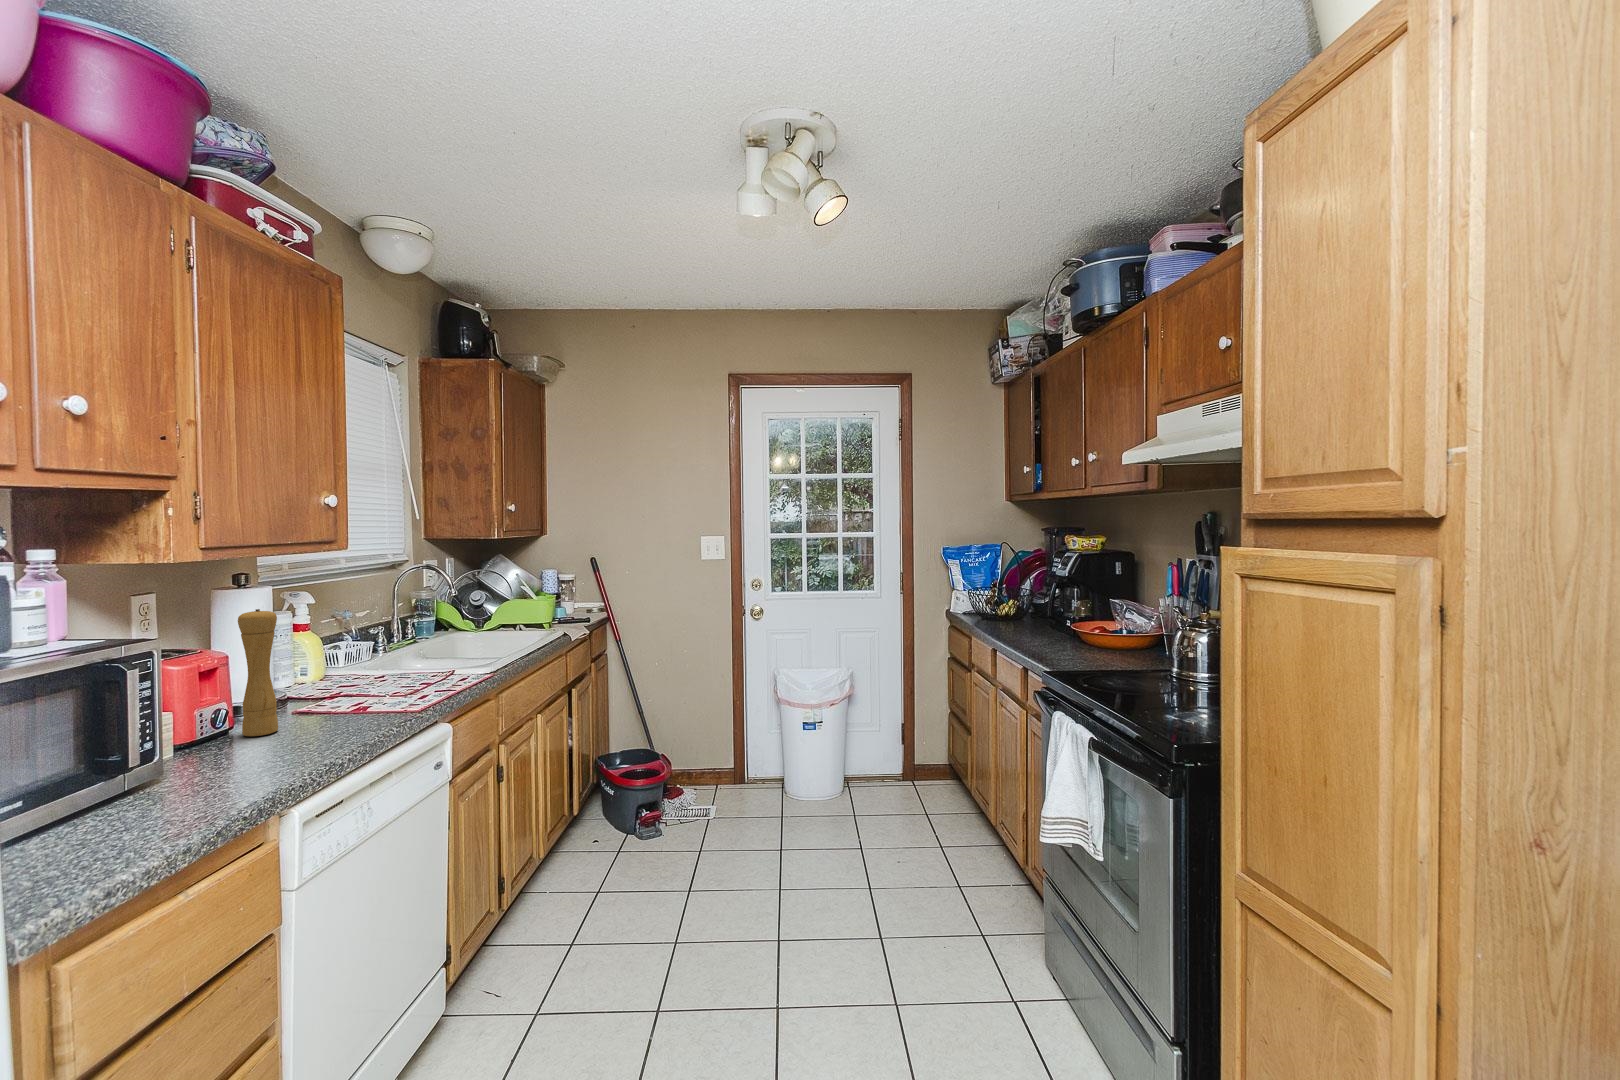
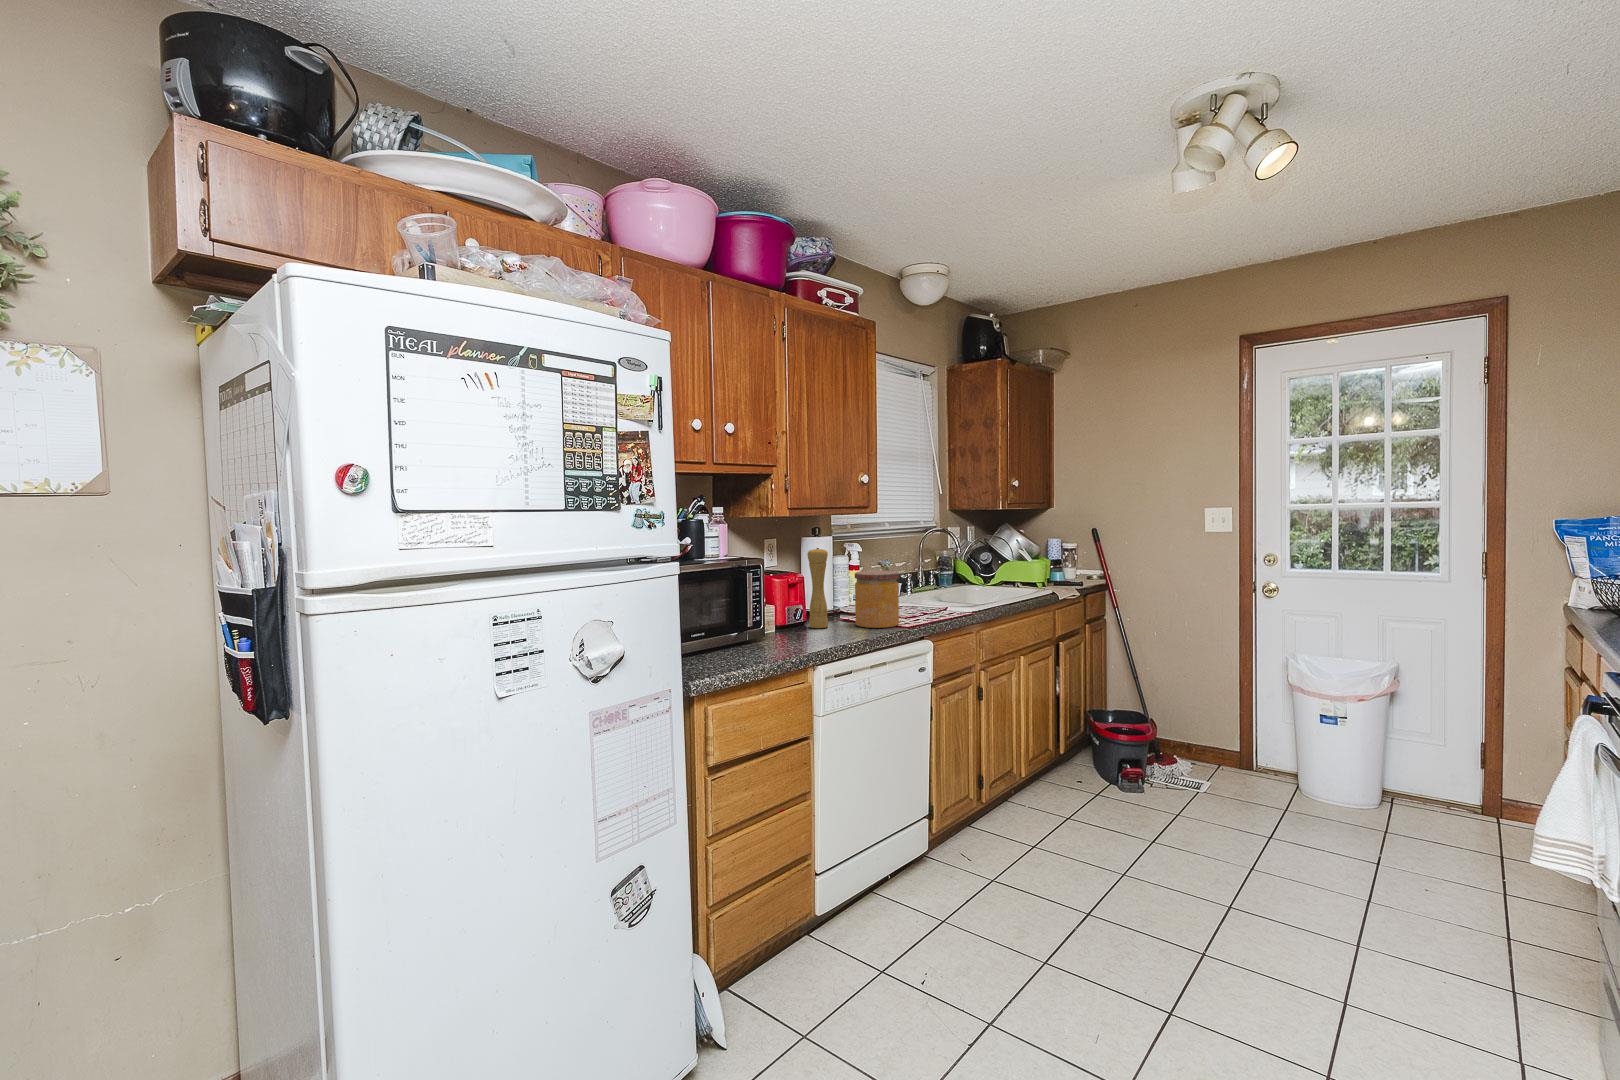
jar: none [324,634,398,721] -> present [855,571,899,628]

